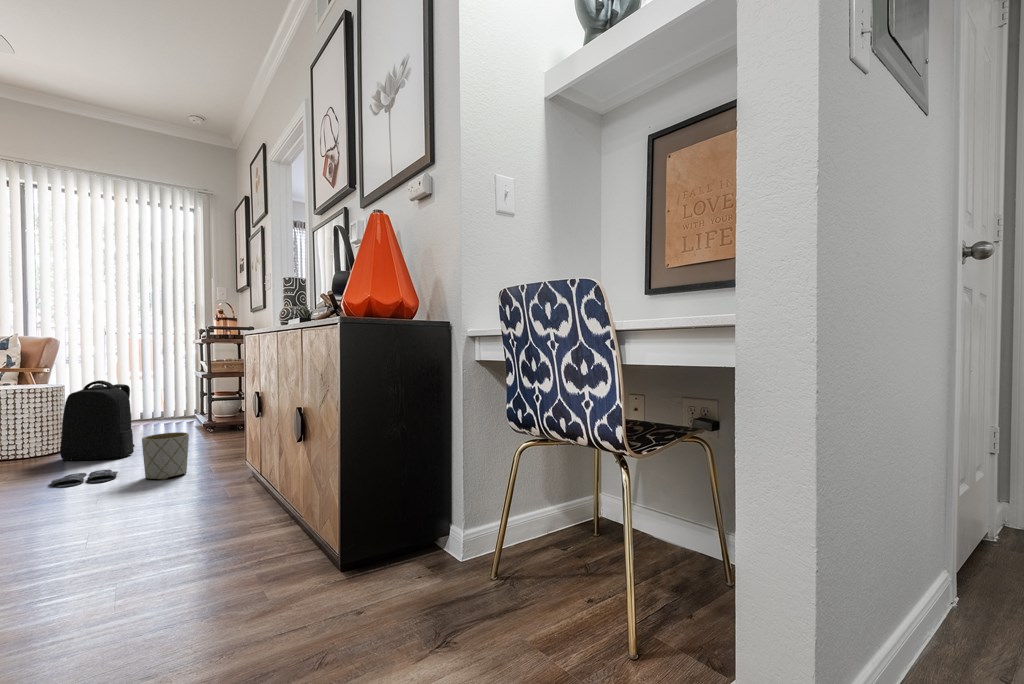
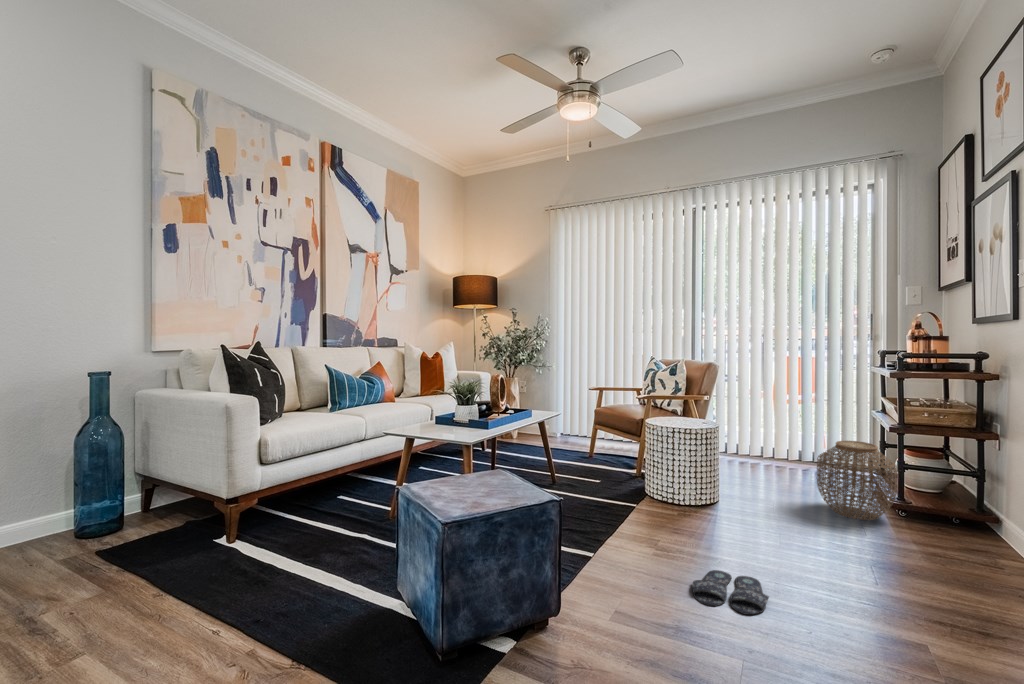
backpack: present [60,380,135,461] -> none [710,434,792,549]
woven basket: none [154,387,209,438] -> present [817,441,897,520]
planter: present [142,432,189,480] -> none [802,564,879,659]

